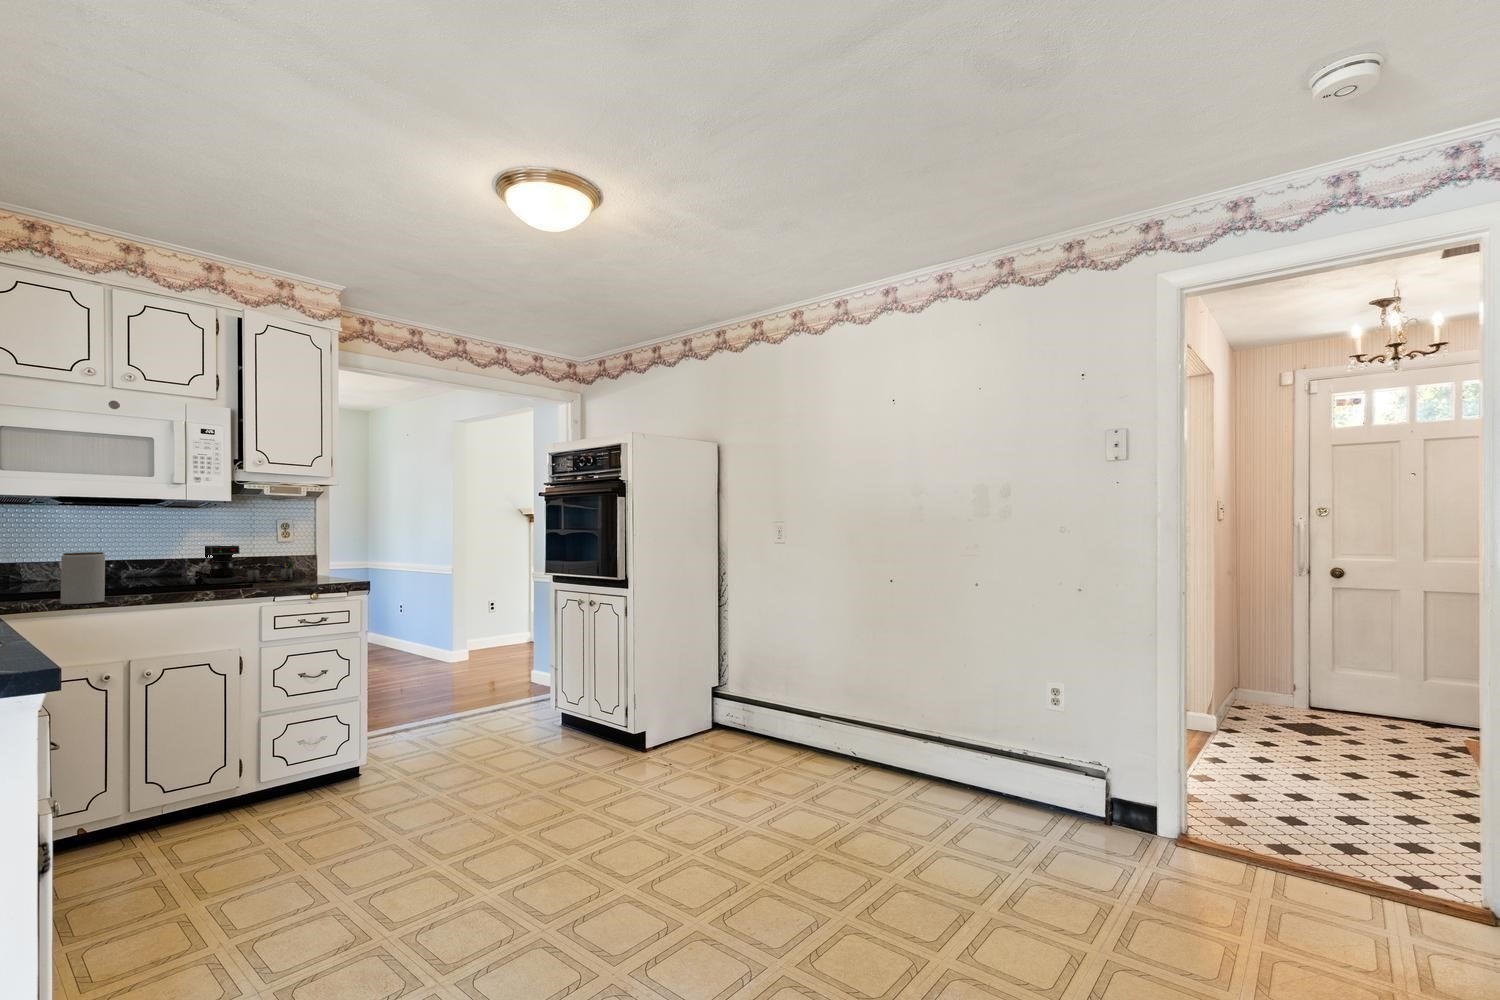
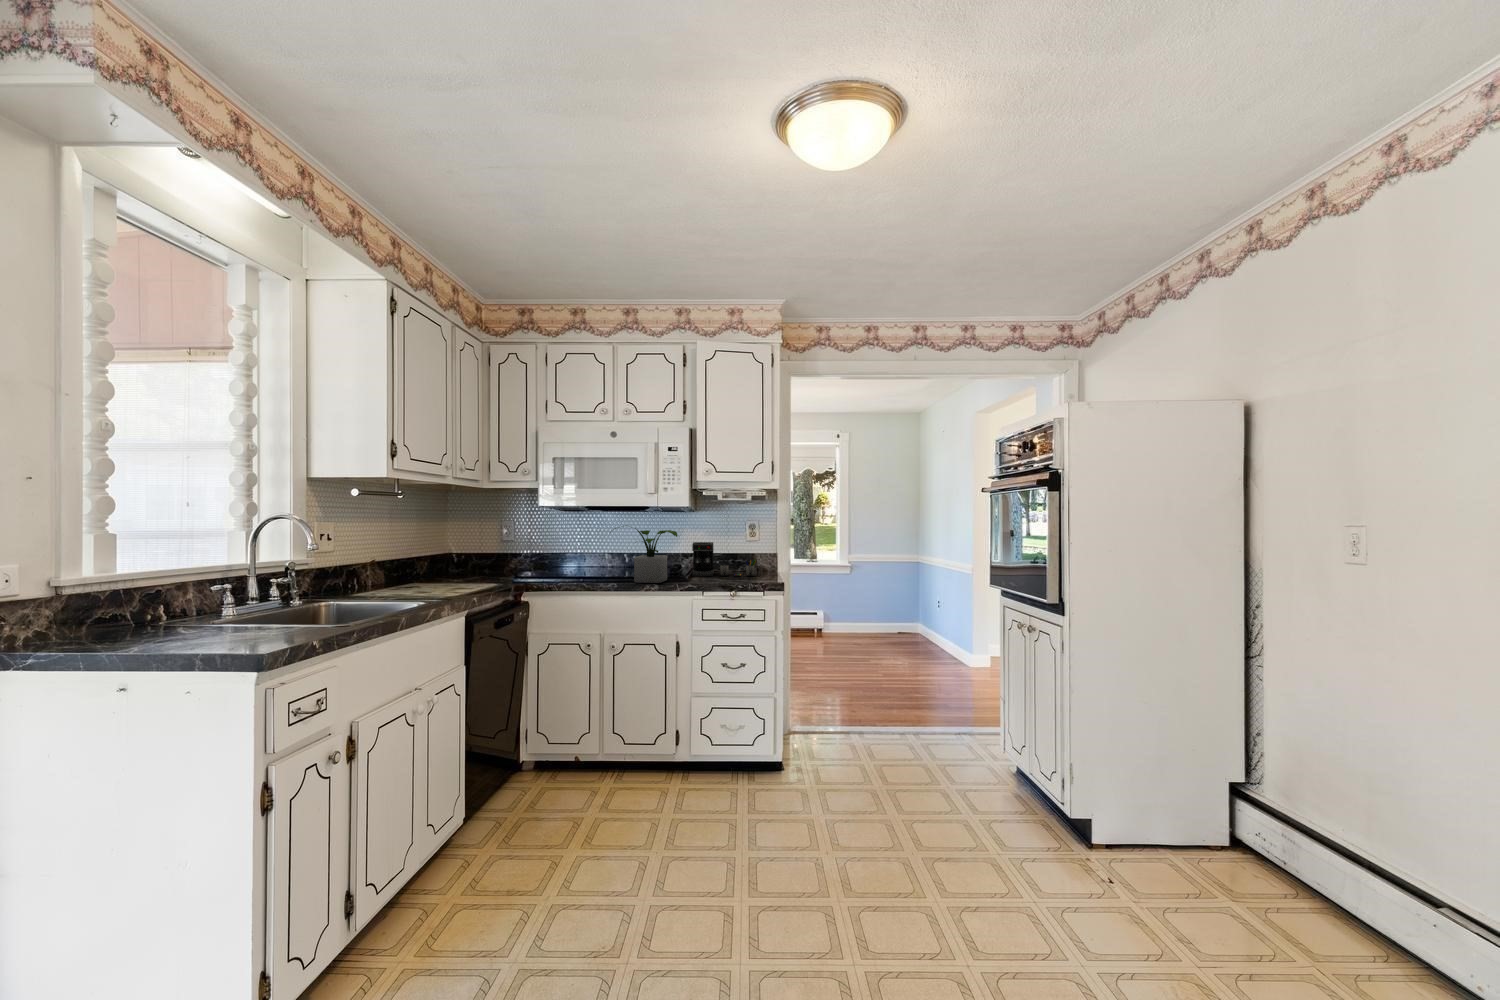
potted plant: none [103,522,215,594] -> present [615,528,677,583]
jar: present [61,552,105,604] -> none [577,549,602,588]

